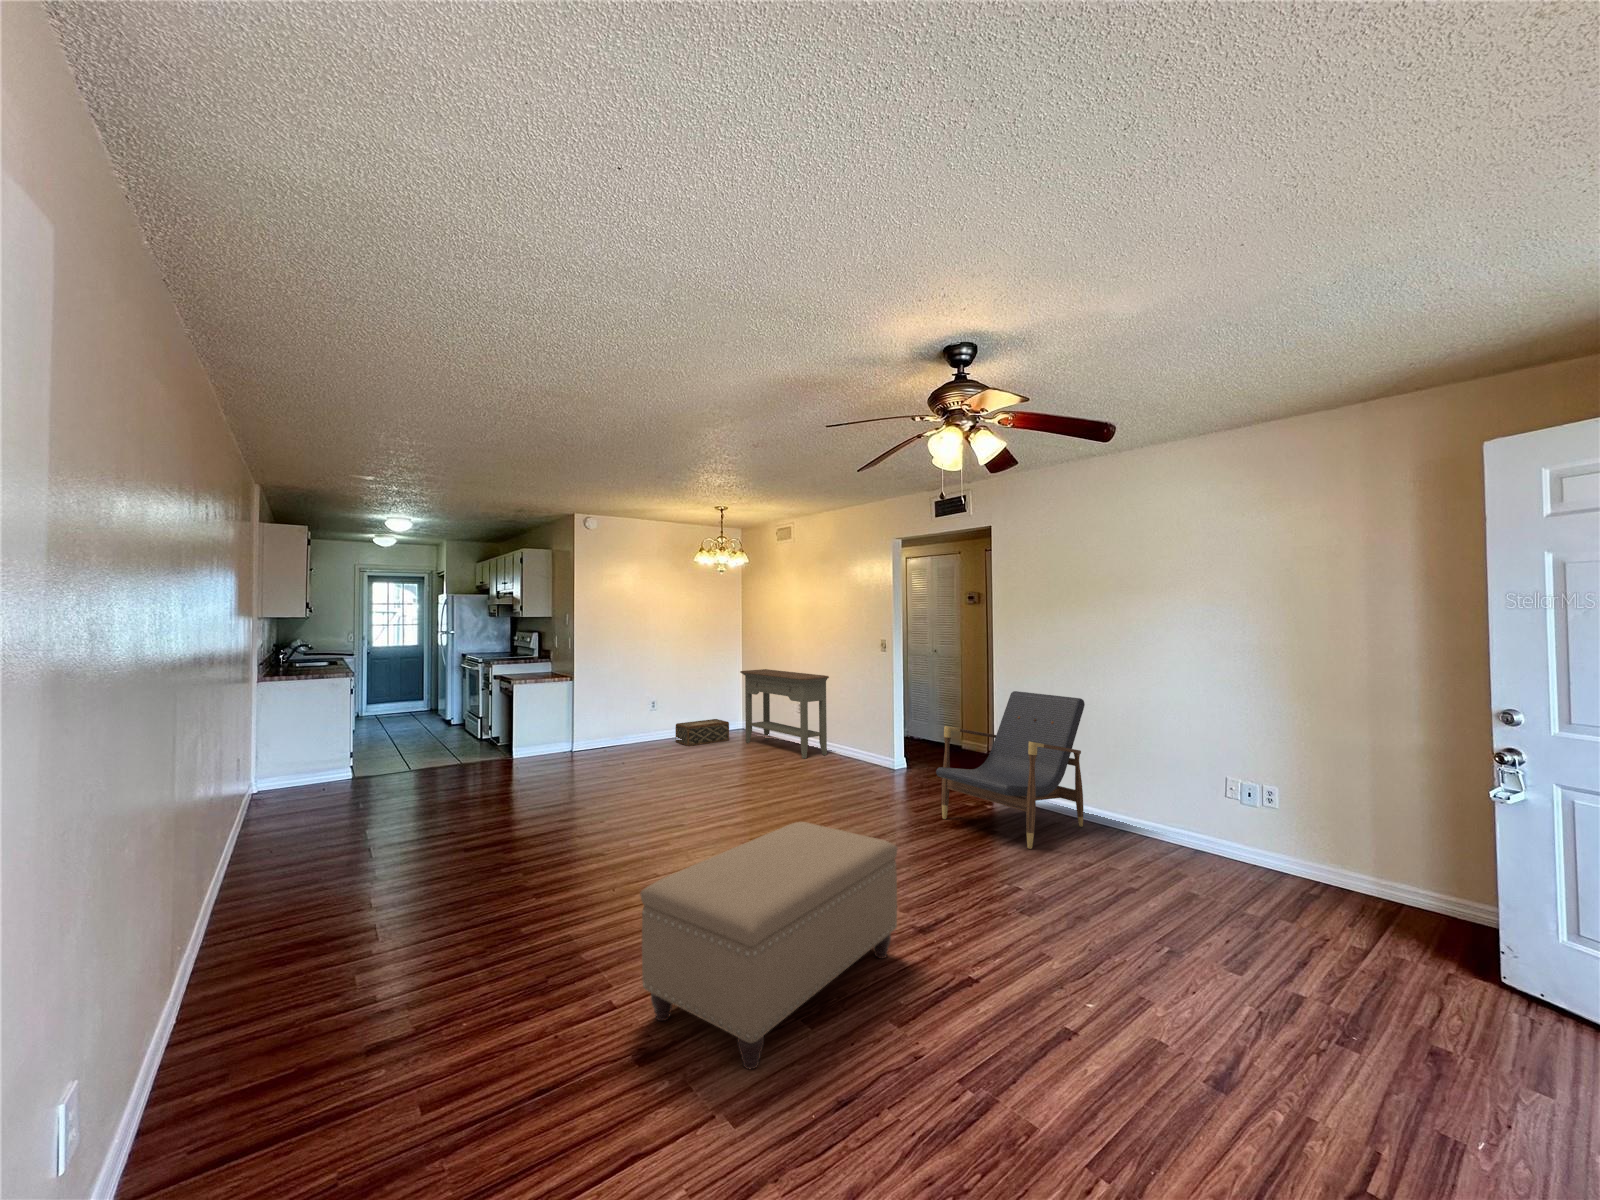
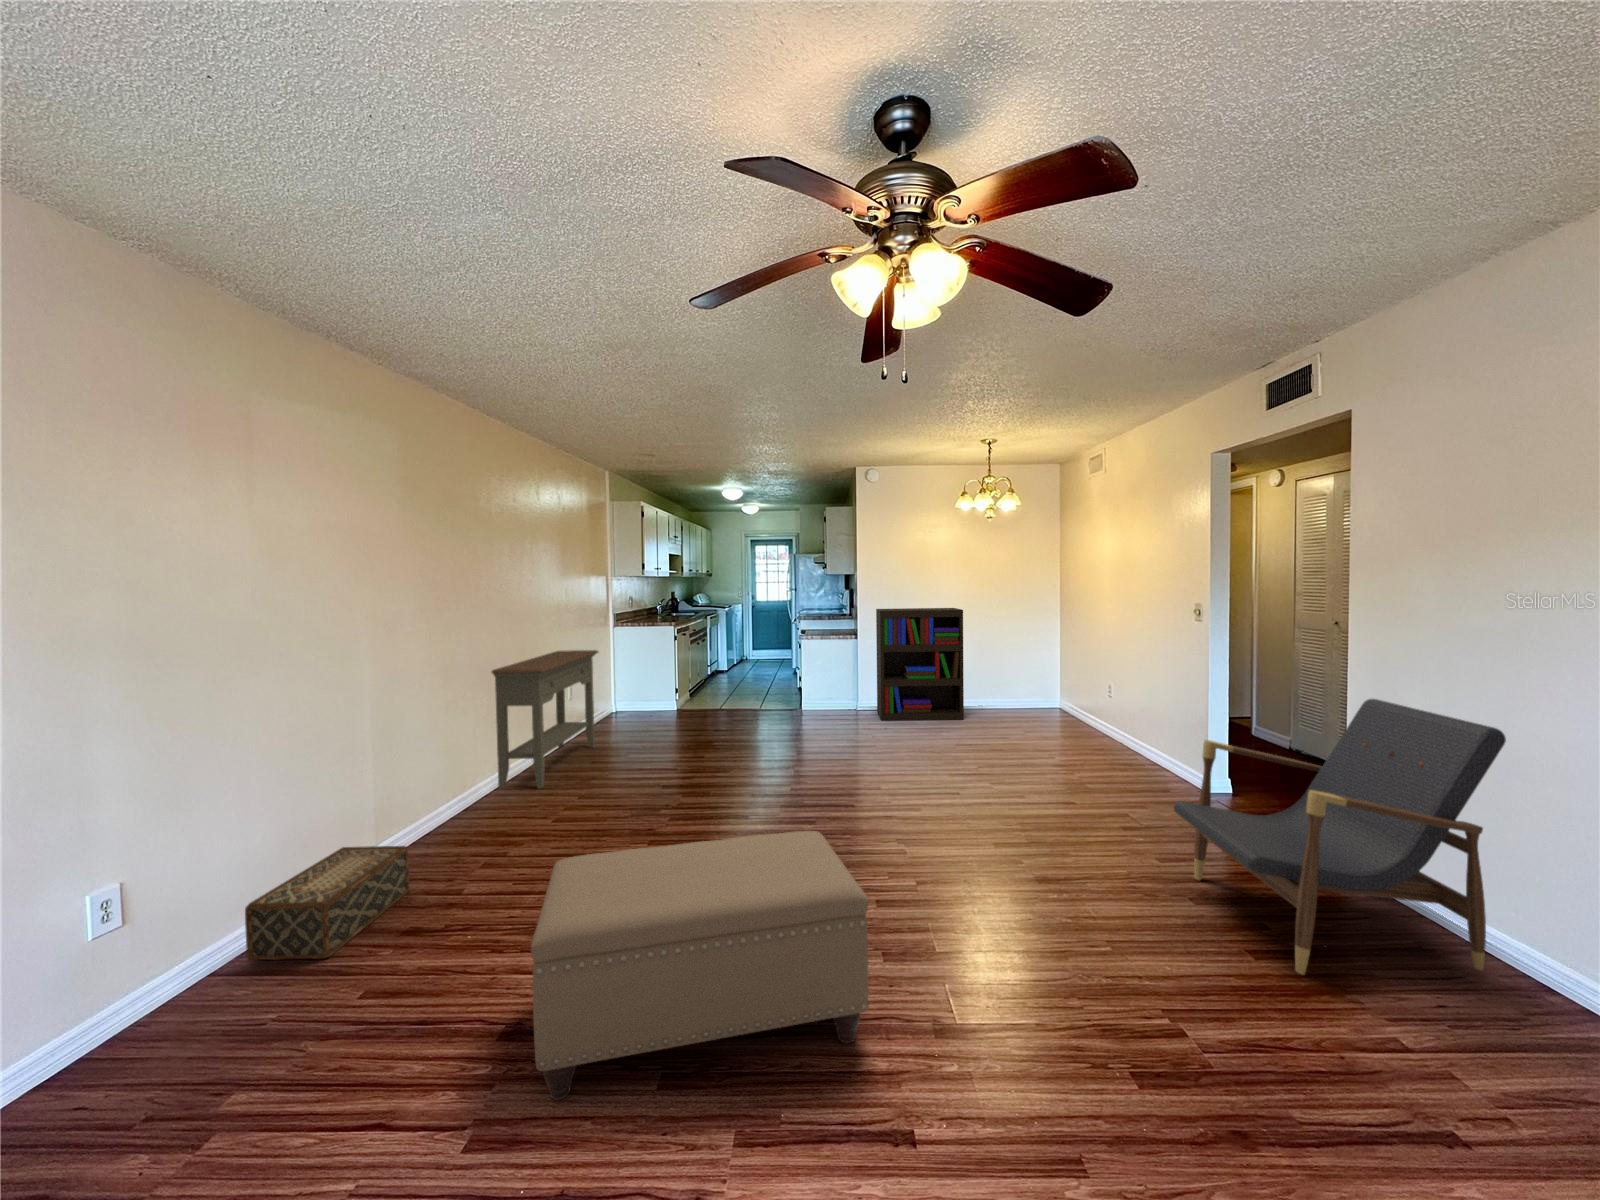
bookshelf: none [595,649,681,760] -> present [876,608,964,721]
console table: present [740,669,829,759] -> present [492,650,598,789]
woven basket: present [676,719,729,746] -> present [245,846,409,960]

